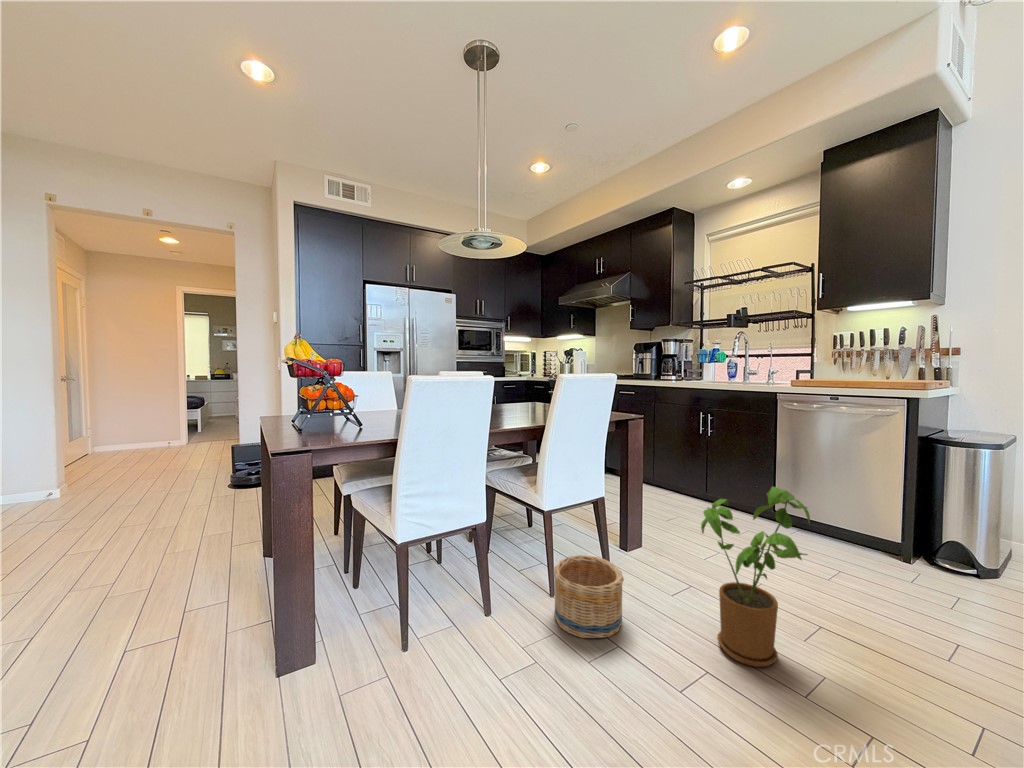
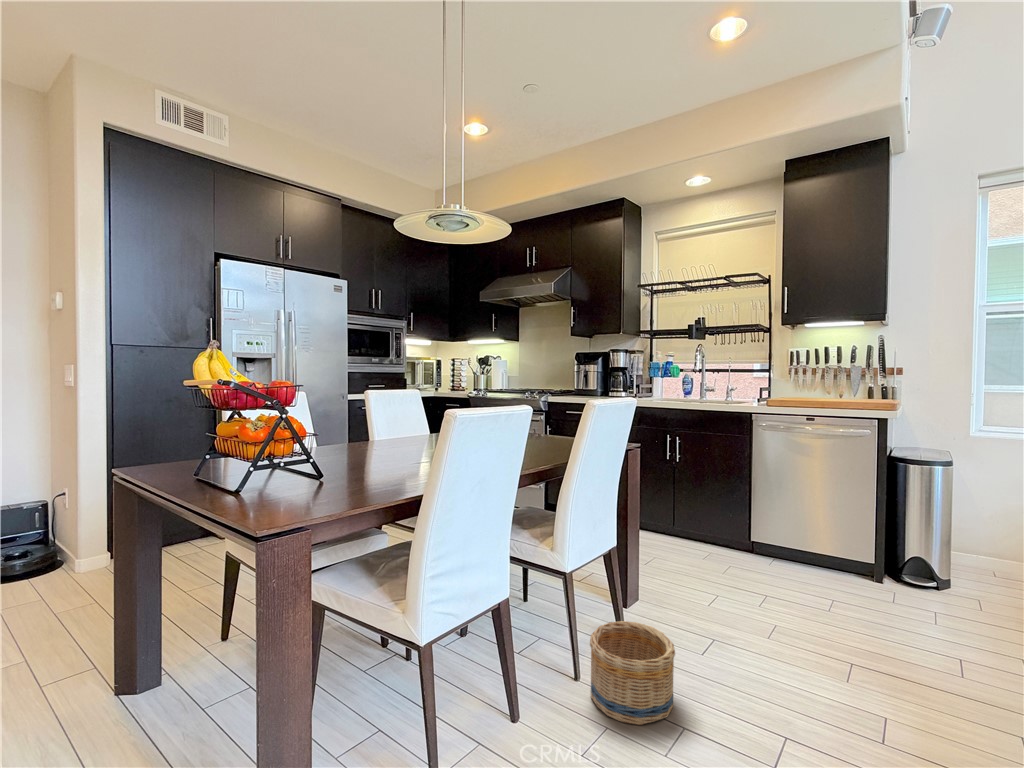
house plant: present [701,487,810,667] -> none [749,522,879,719]

